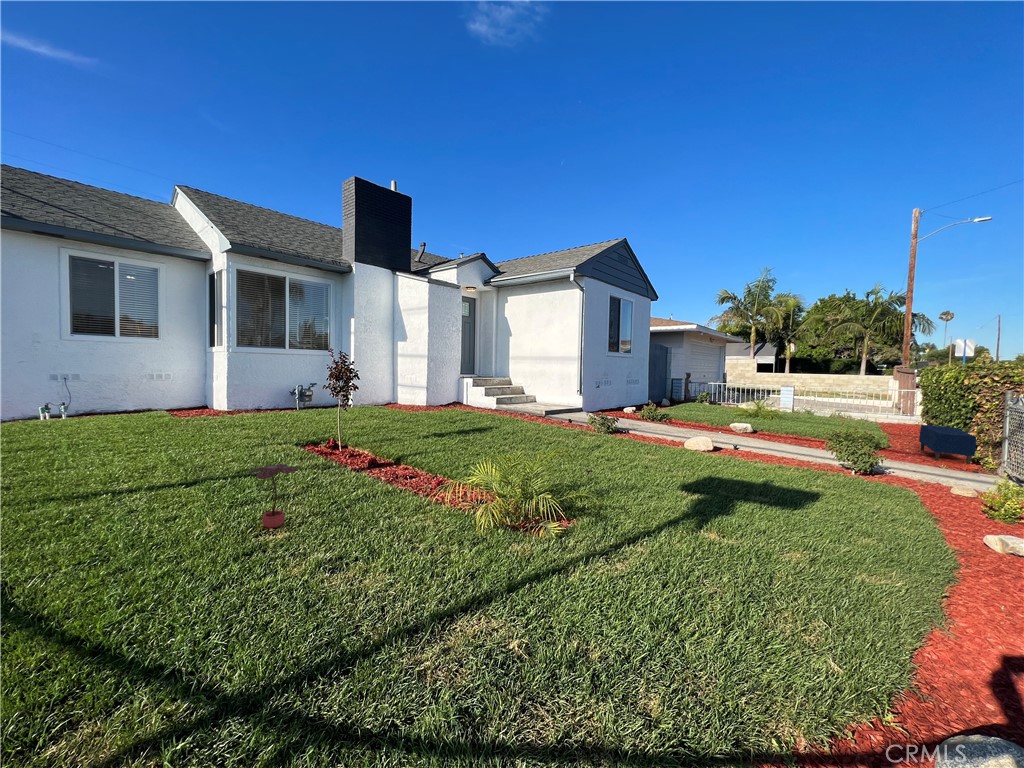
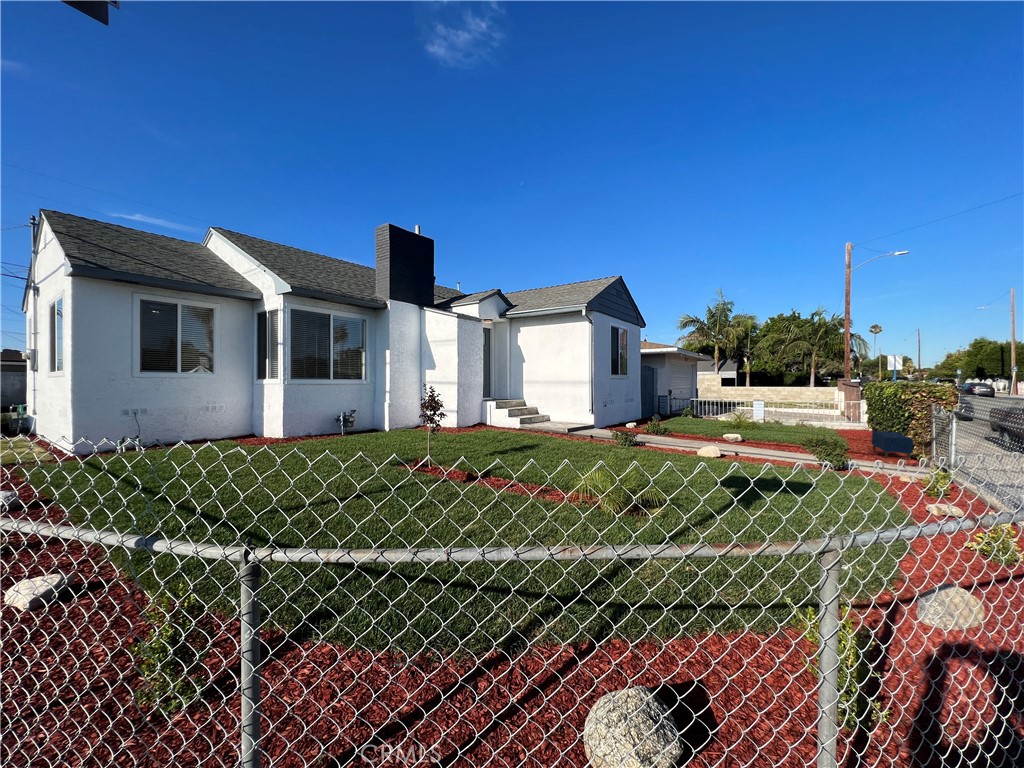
potted plant: present [248,464,298,528] -> none [461,474,493,517]

